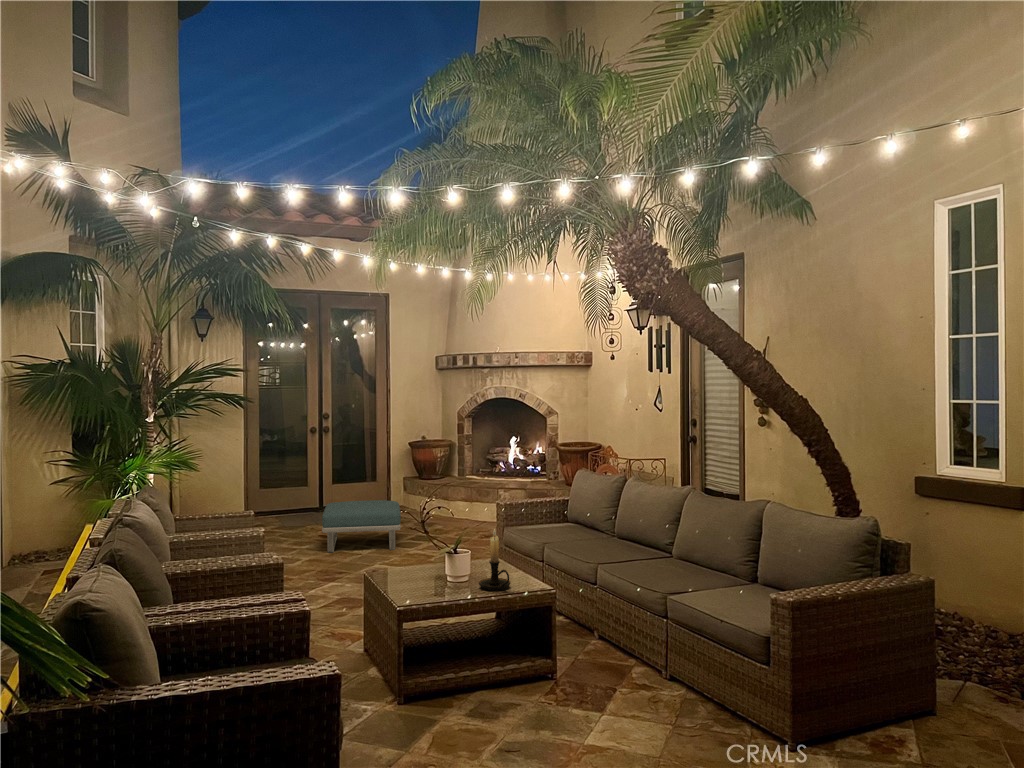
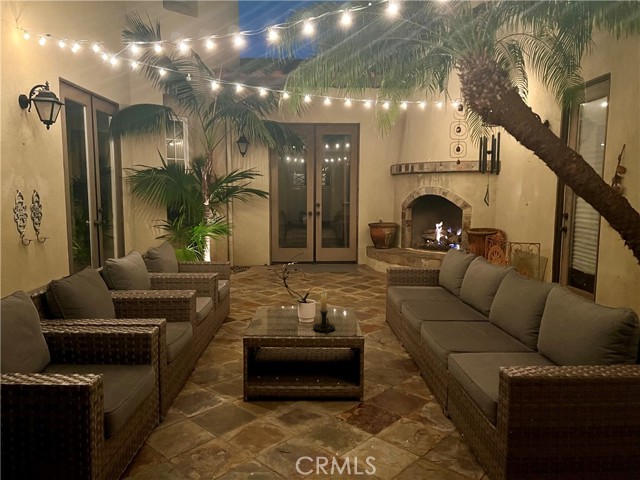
footstool: present [322,500,401,553] -> none [293,259,348,292]

